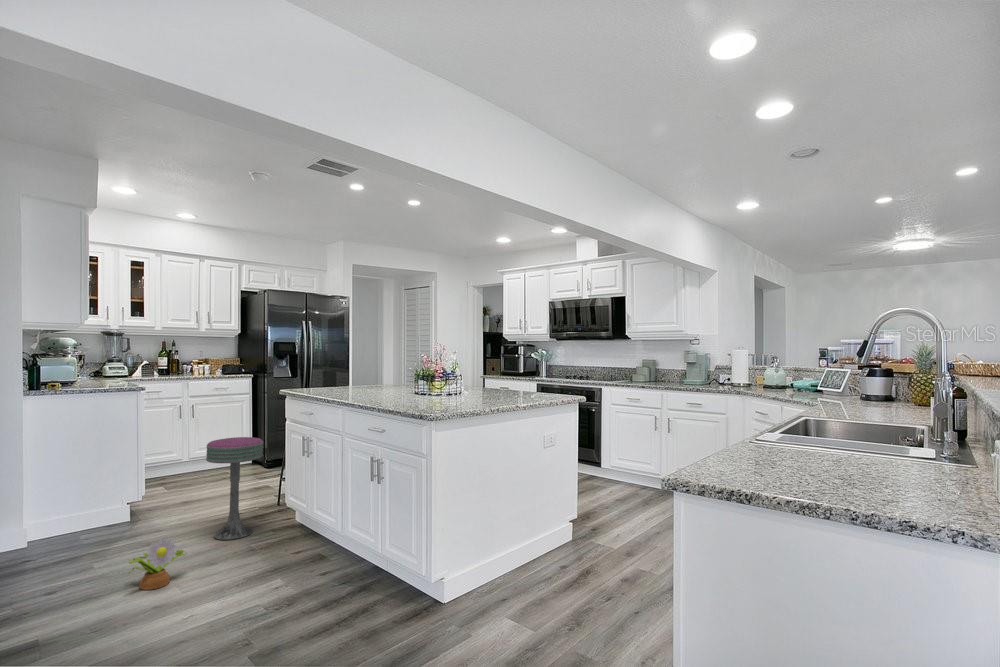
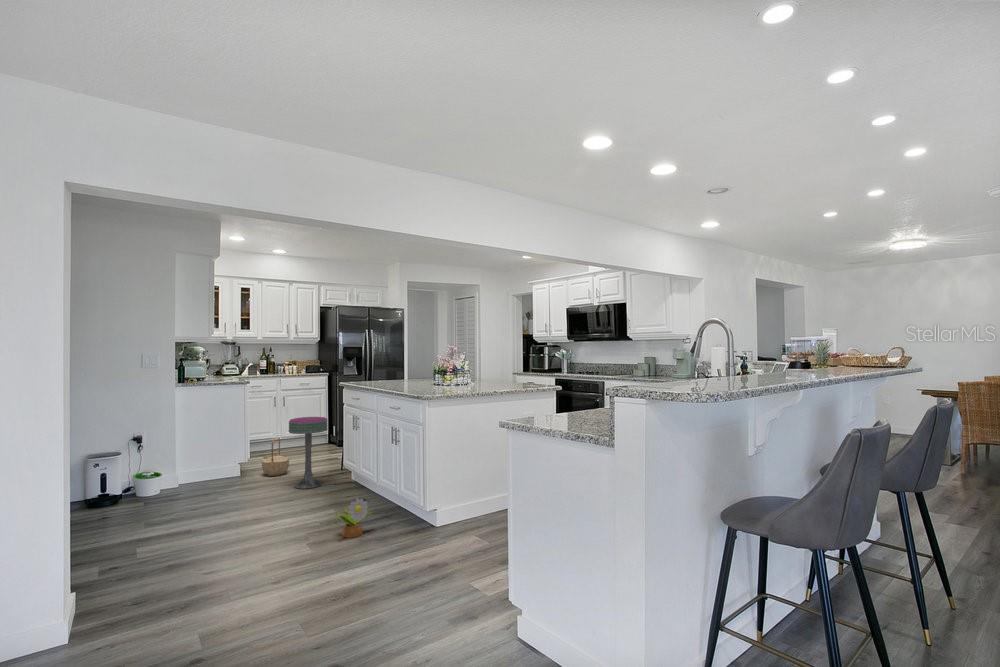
basket: none [162,464,203,519] -> present [262,437,289,476]
decorative plant: present [129,538,185,590] -> present [334,498,371,538]

